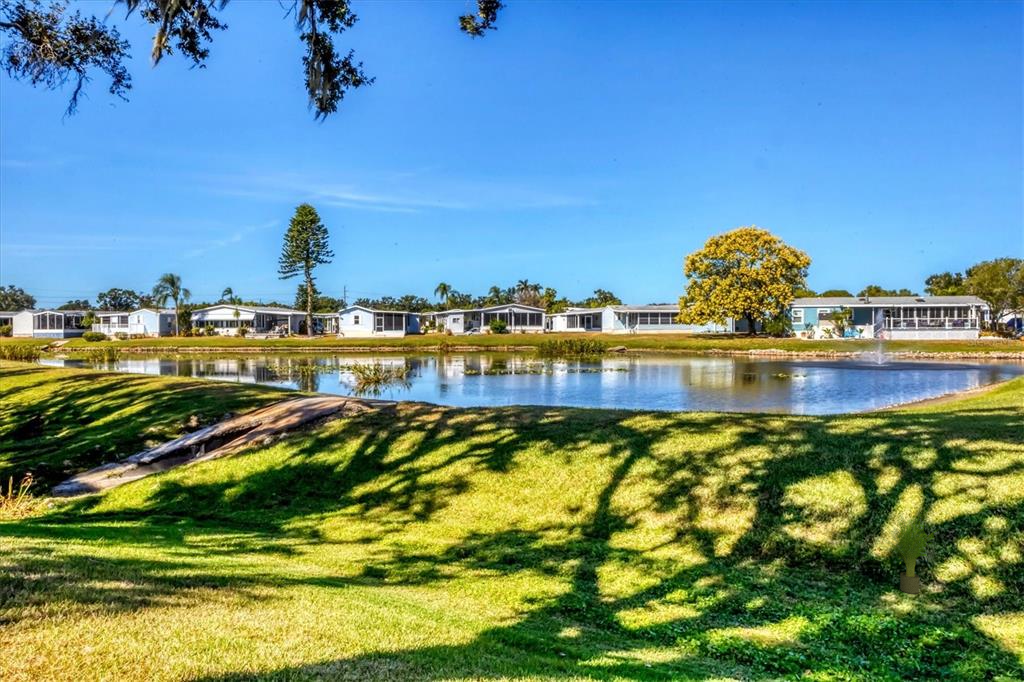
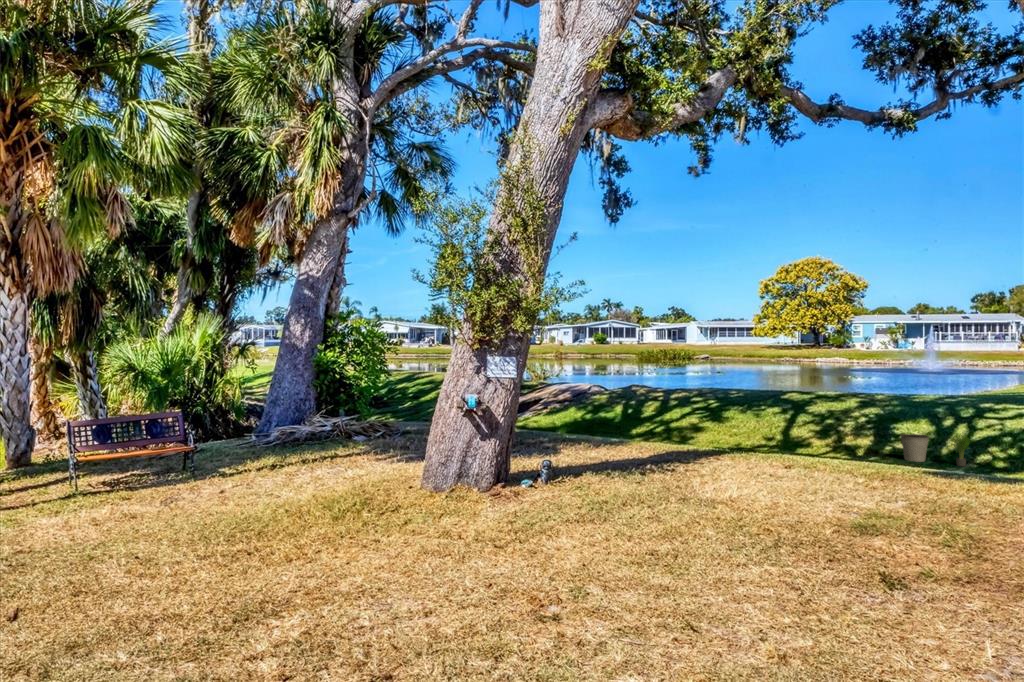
bucket: none [794,515,852,577] -> present [900,434,929,462]

